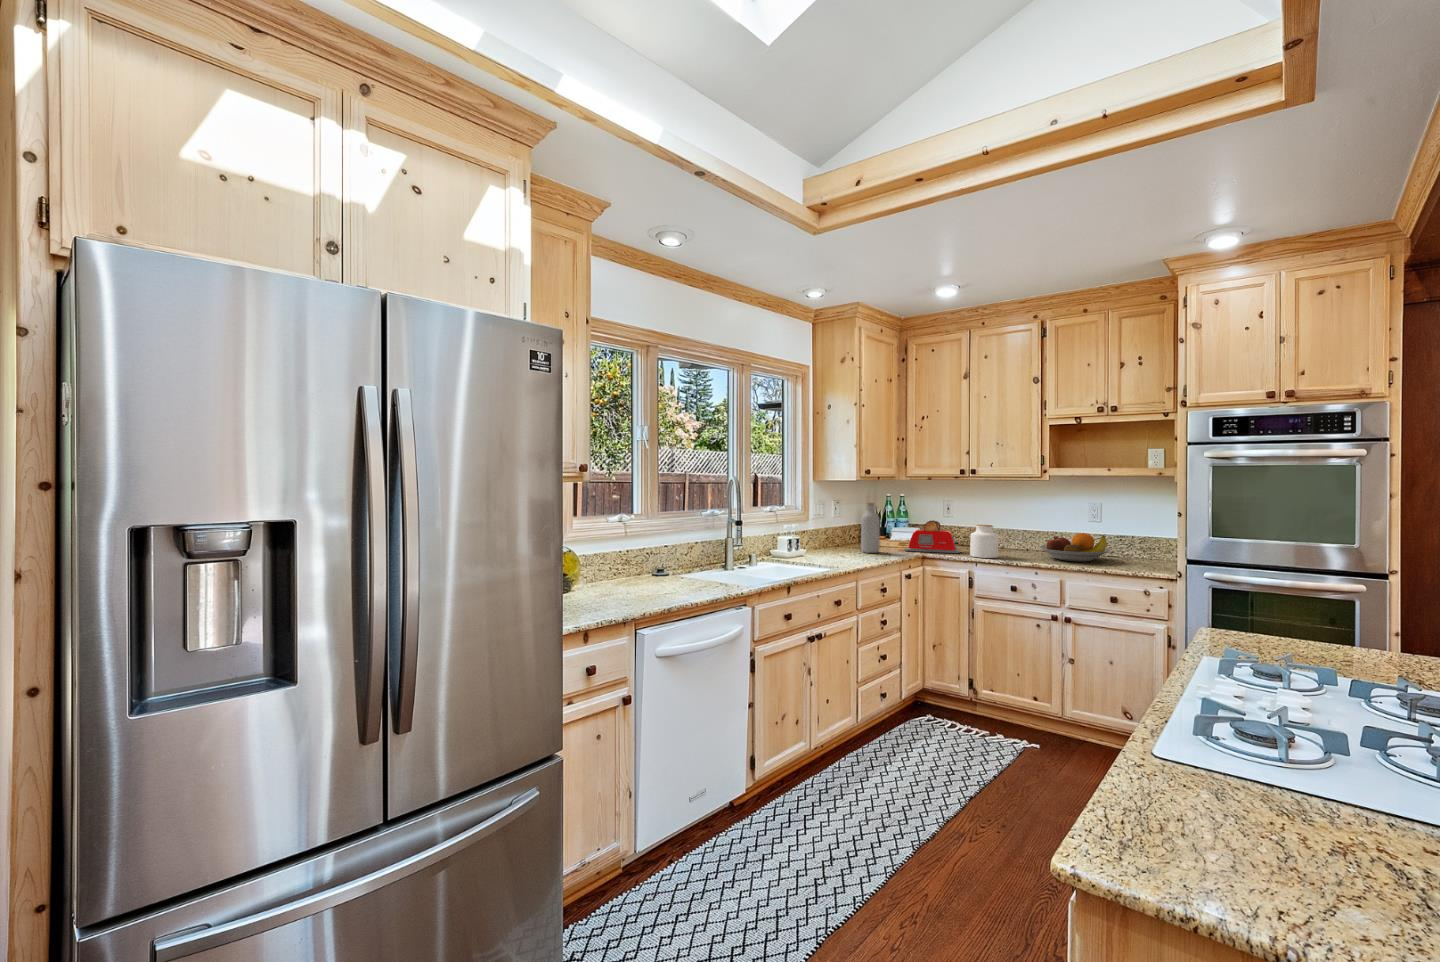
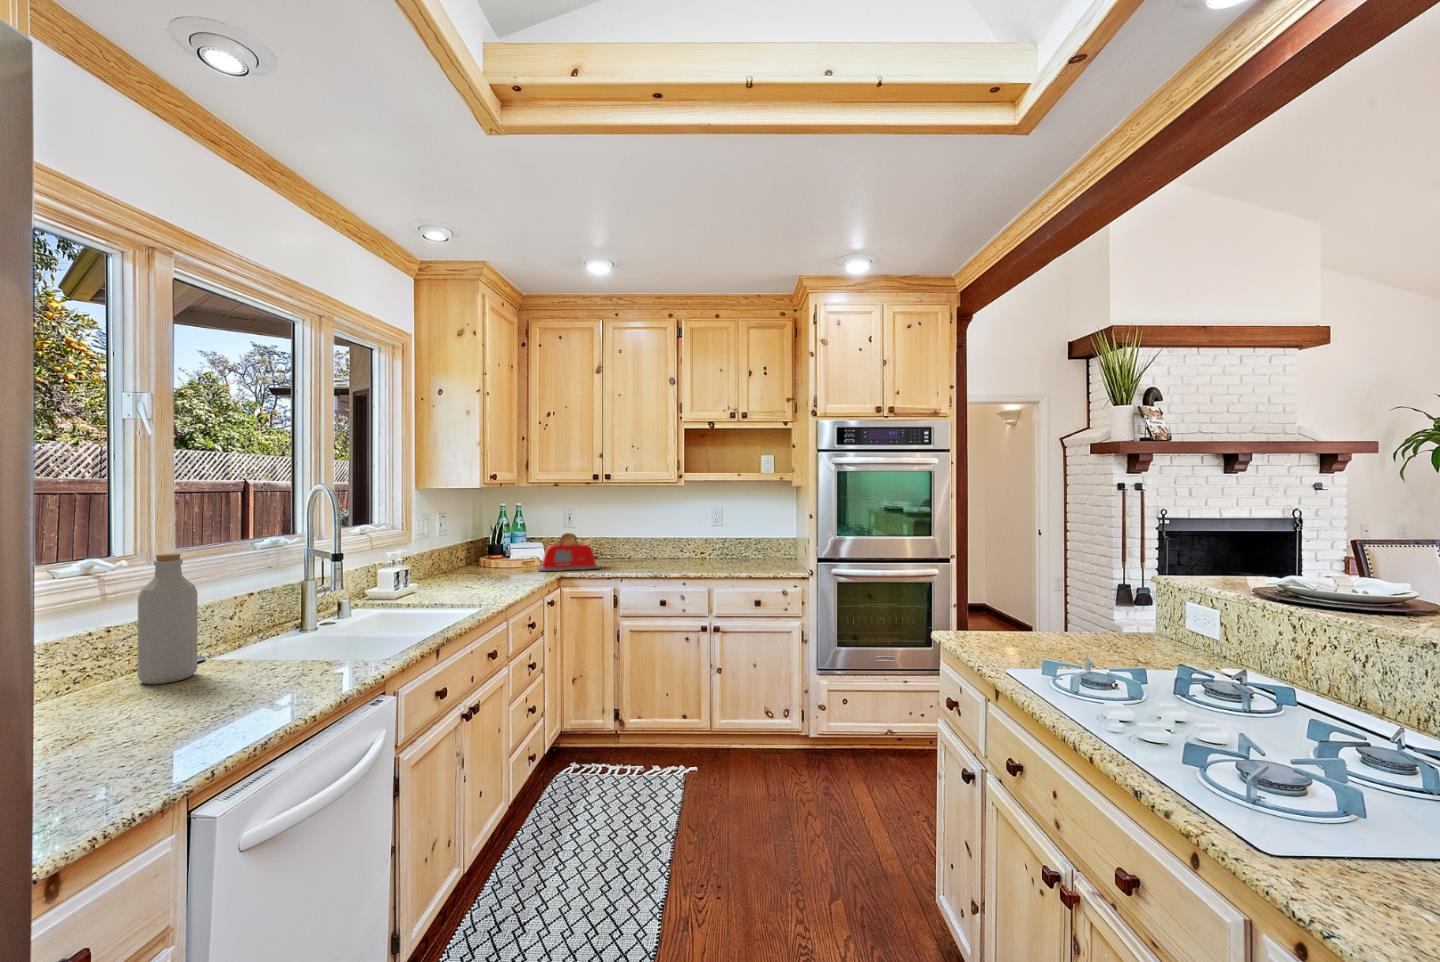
bottle: present [861,503,880,553] -> present [138,553,197,684]
jar: present [970,525,998,558] -> none [614,535,643,572]
fruit bowl: present [1039,533,1110,561] -> none [677,538,739,567]

